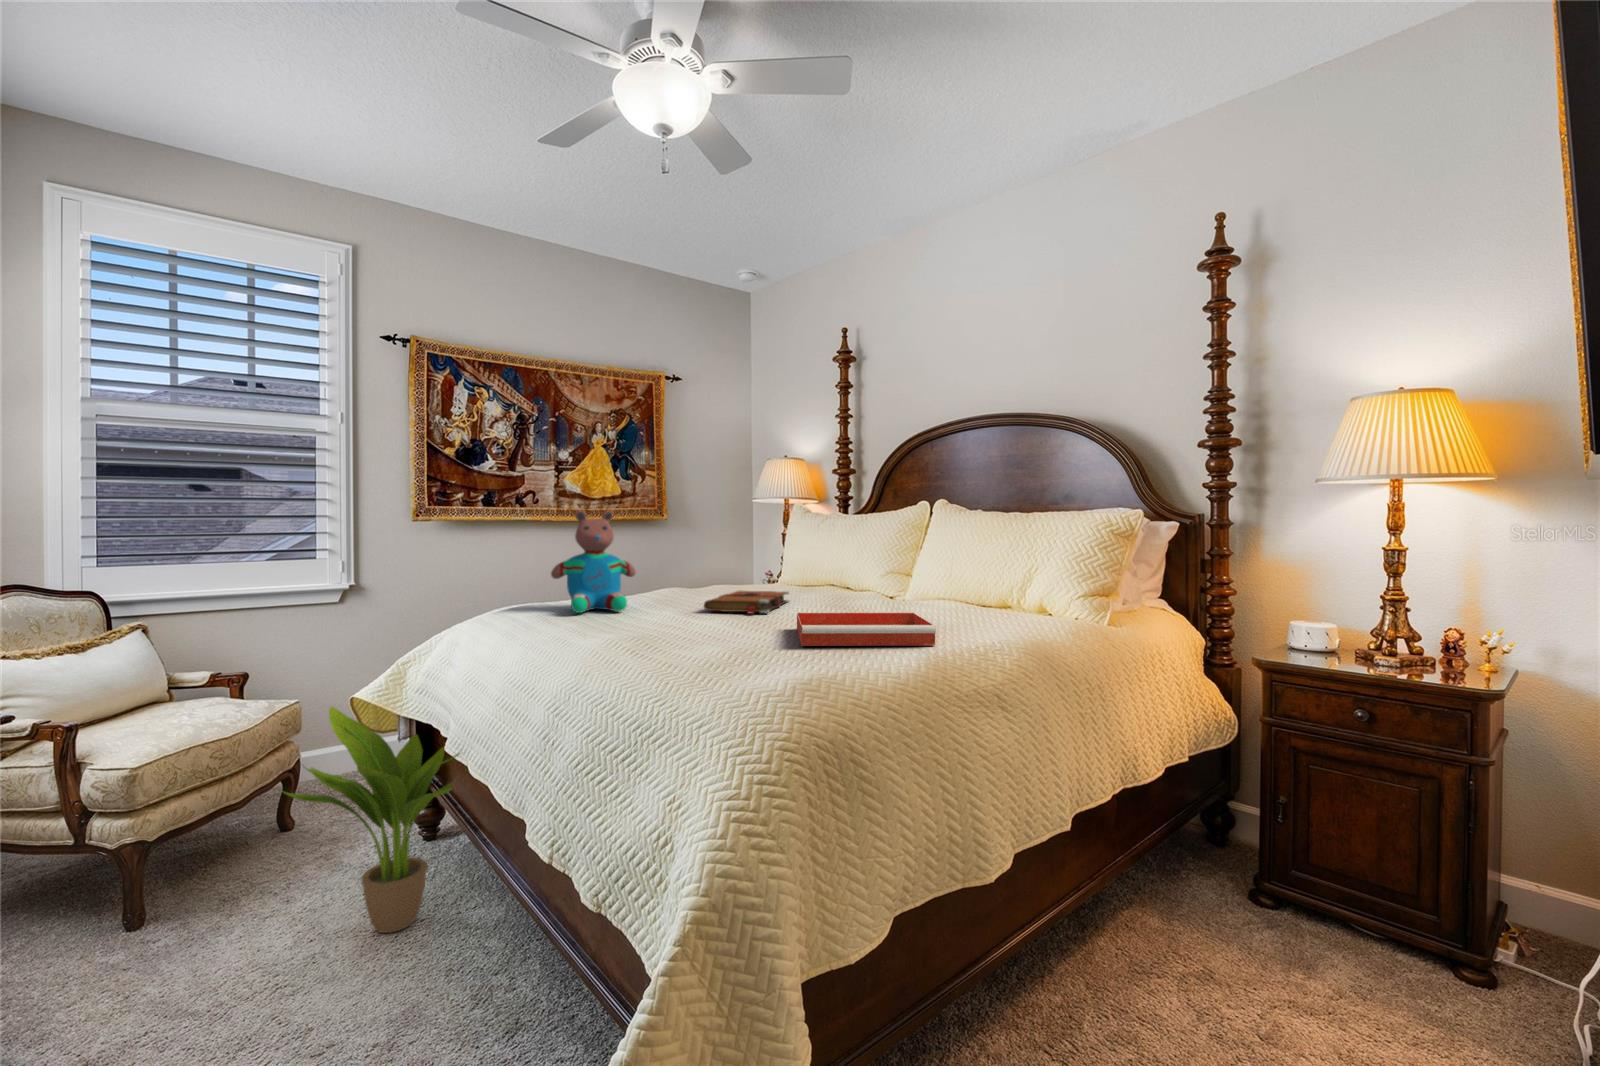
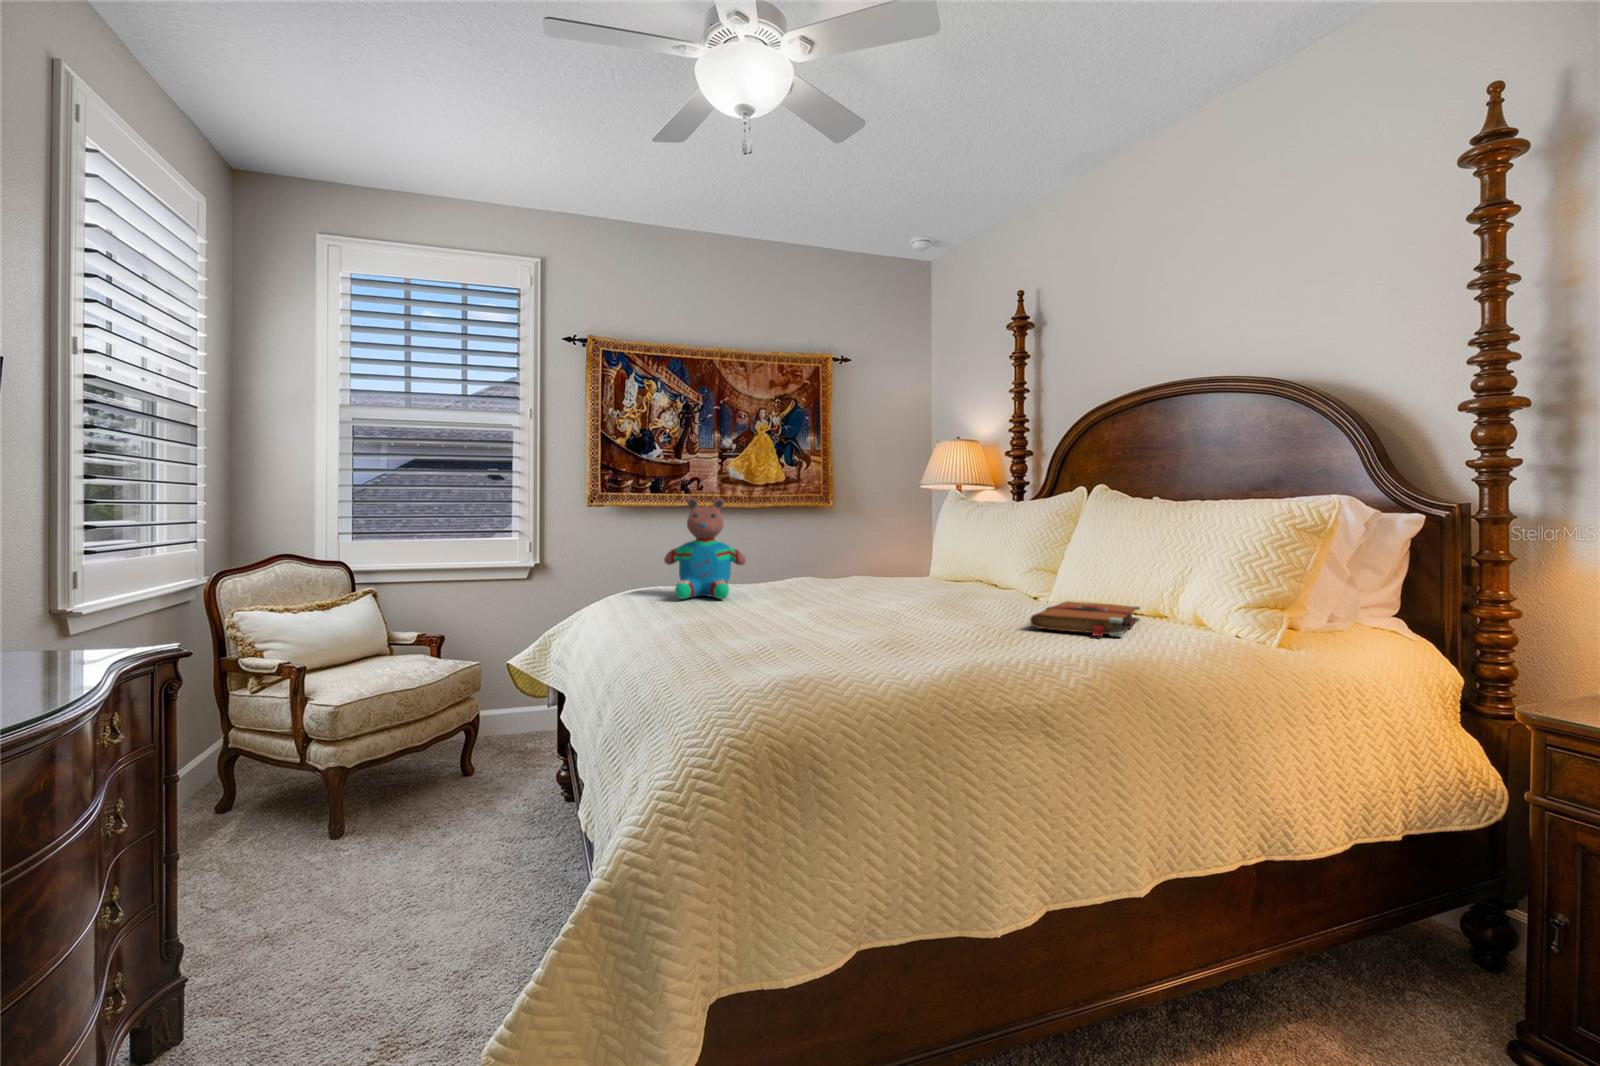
book: present [704,591,789,614] -> present [1030,601,1140,636]
tray: present [797,613,936,646] -> none [845,609,1001,654]
potted plant: present [284,707,460,933] -> none [420,670,568,875]

